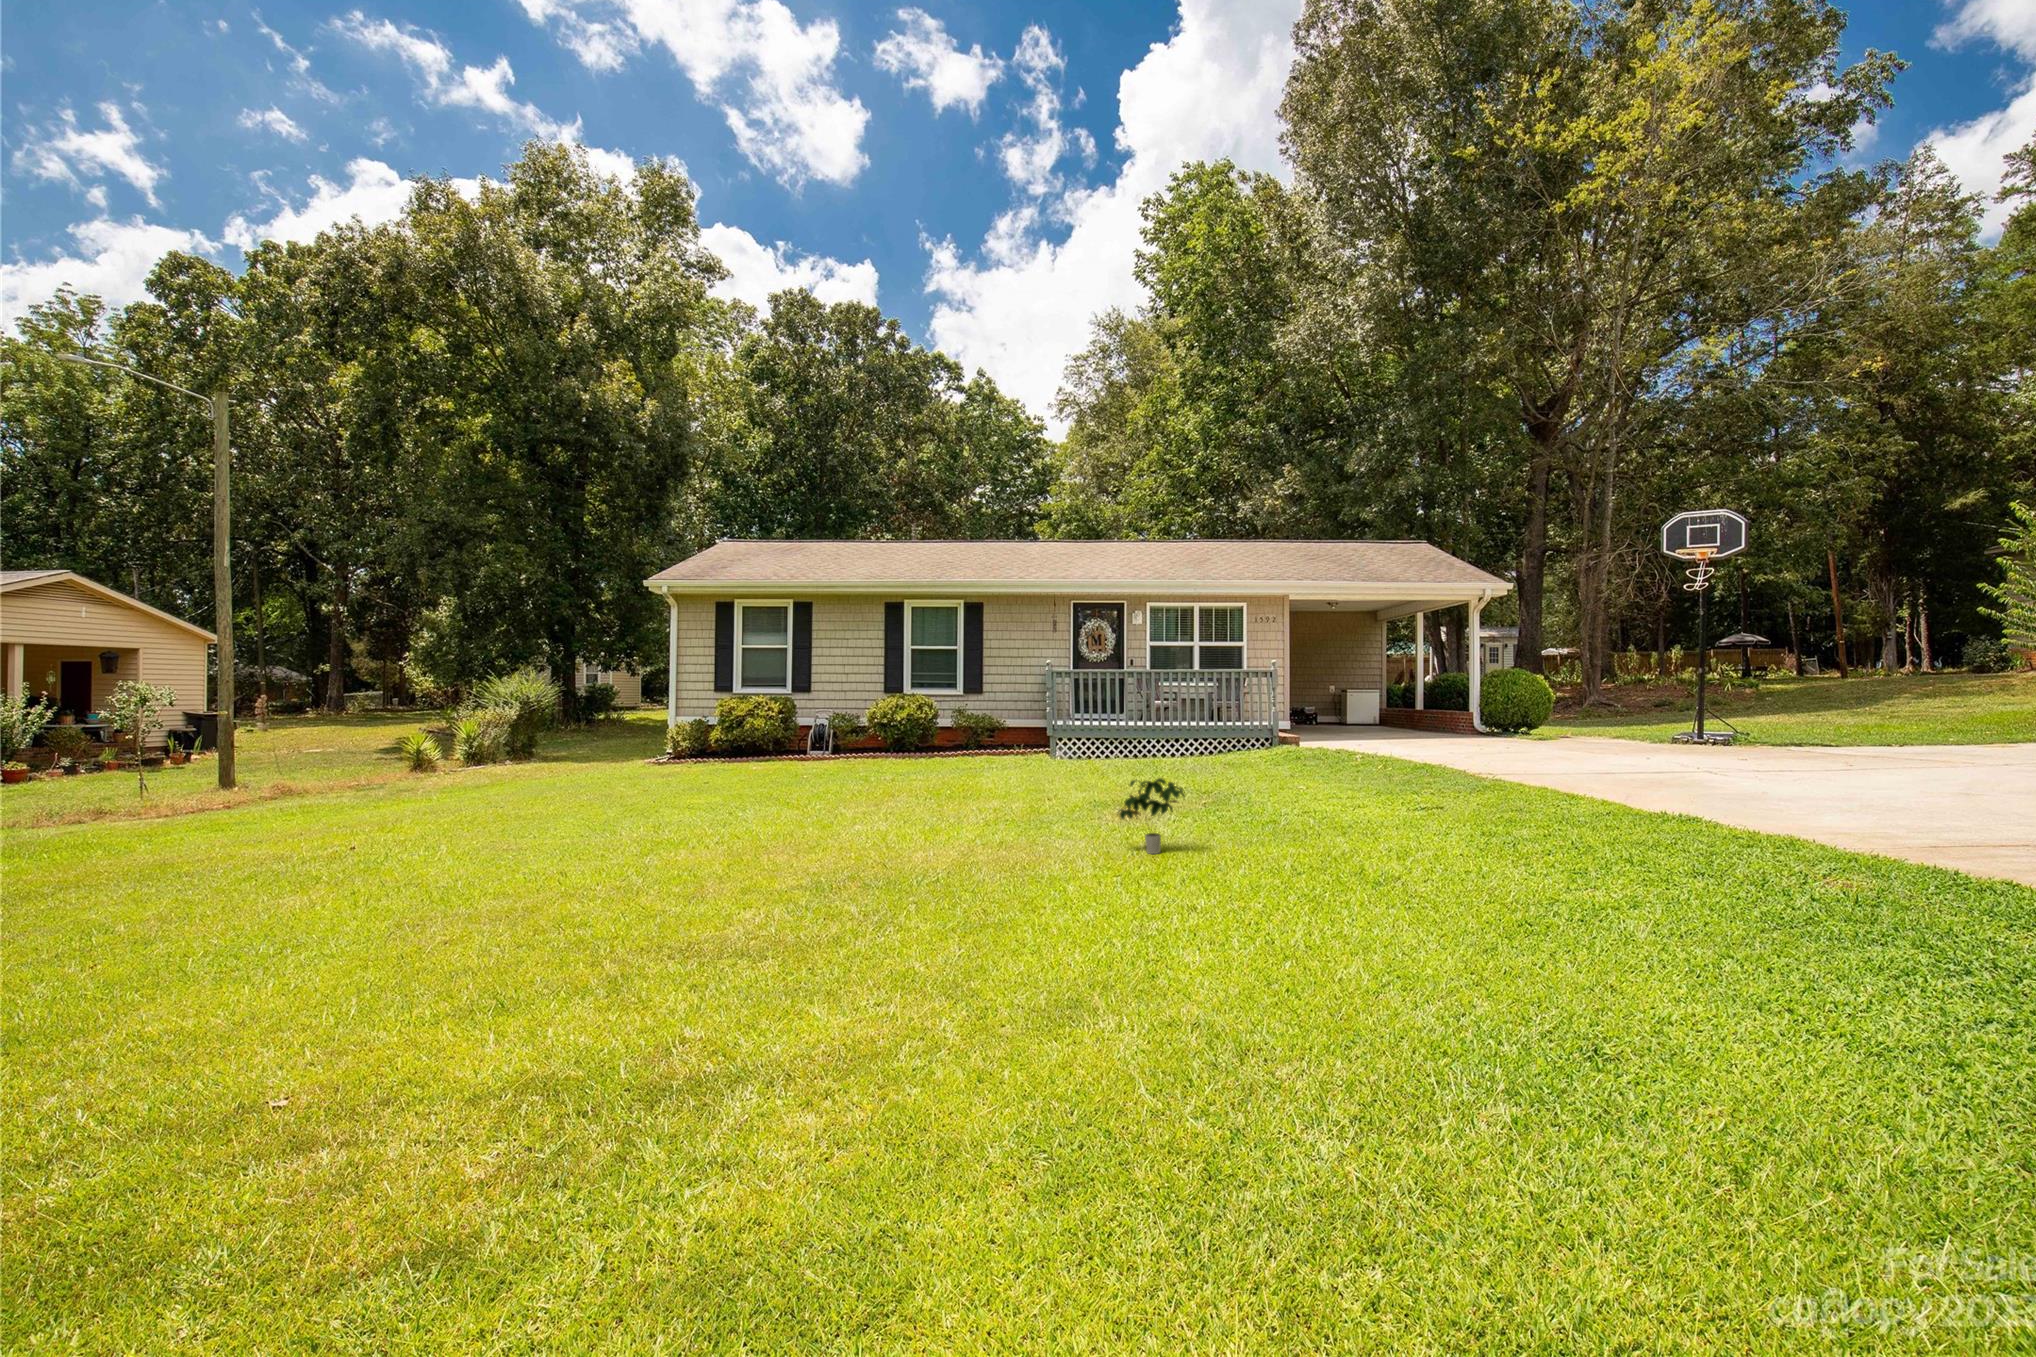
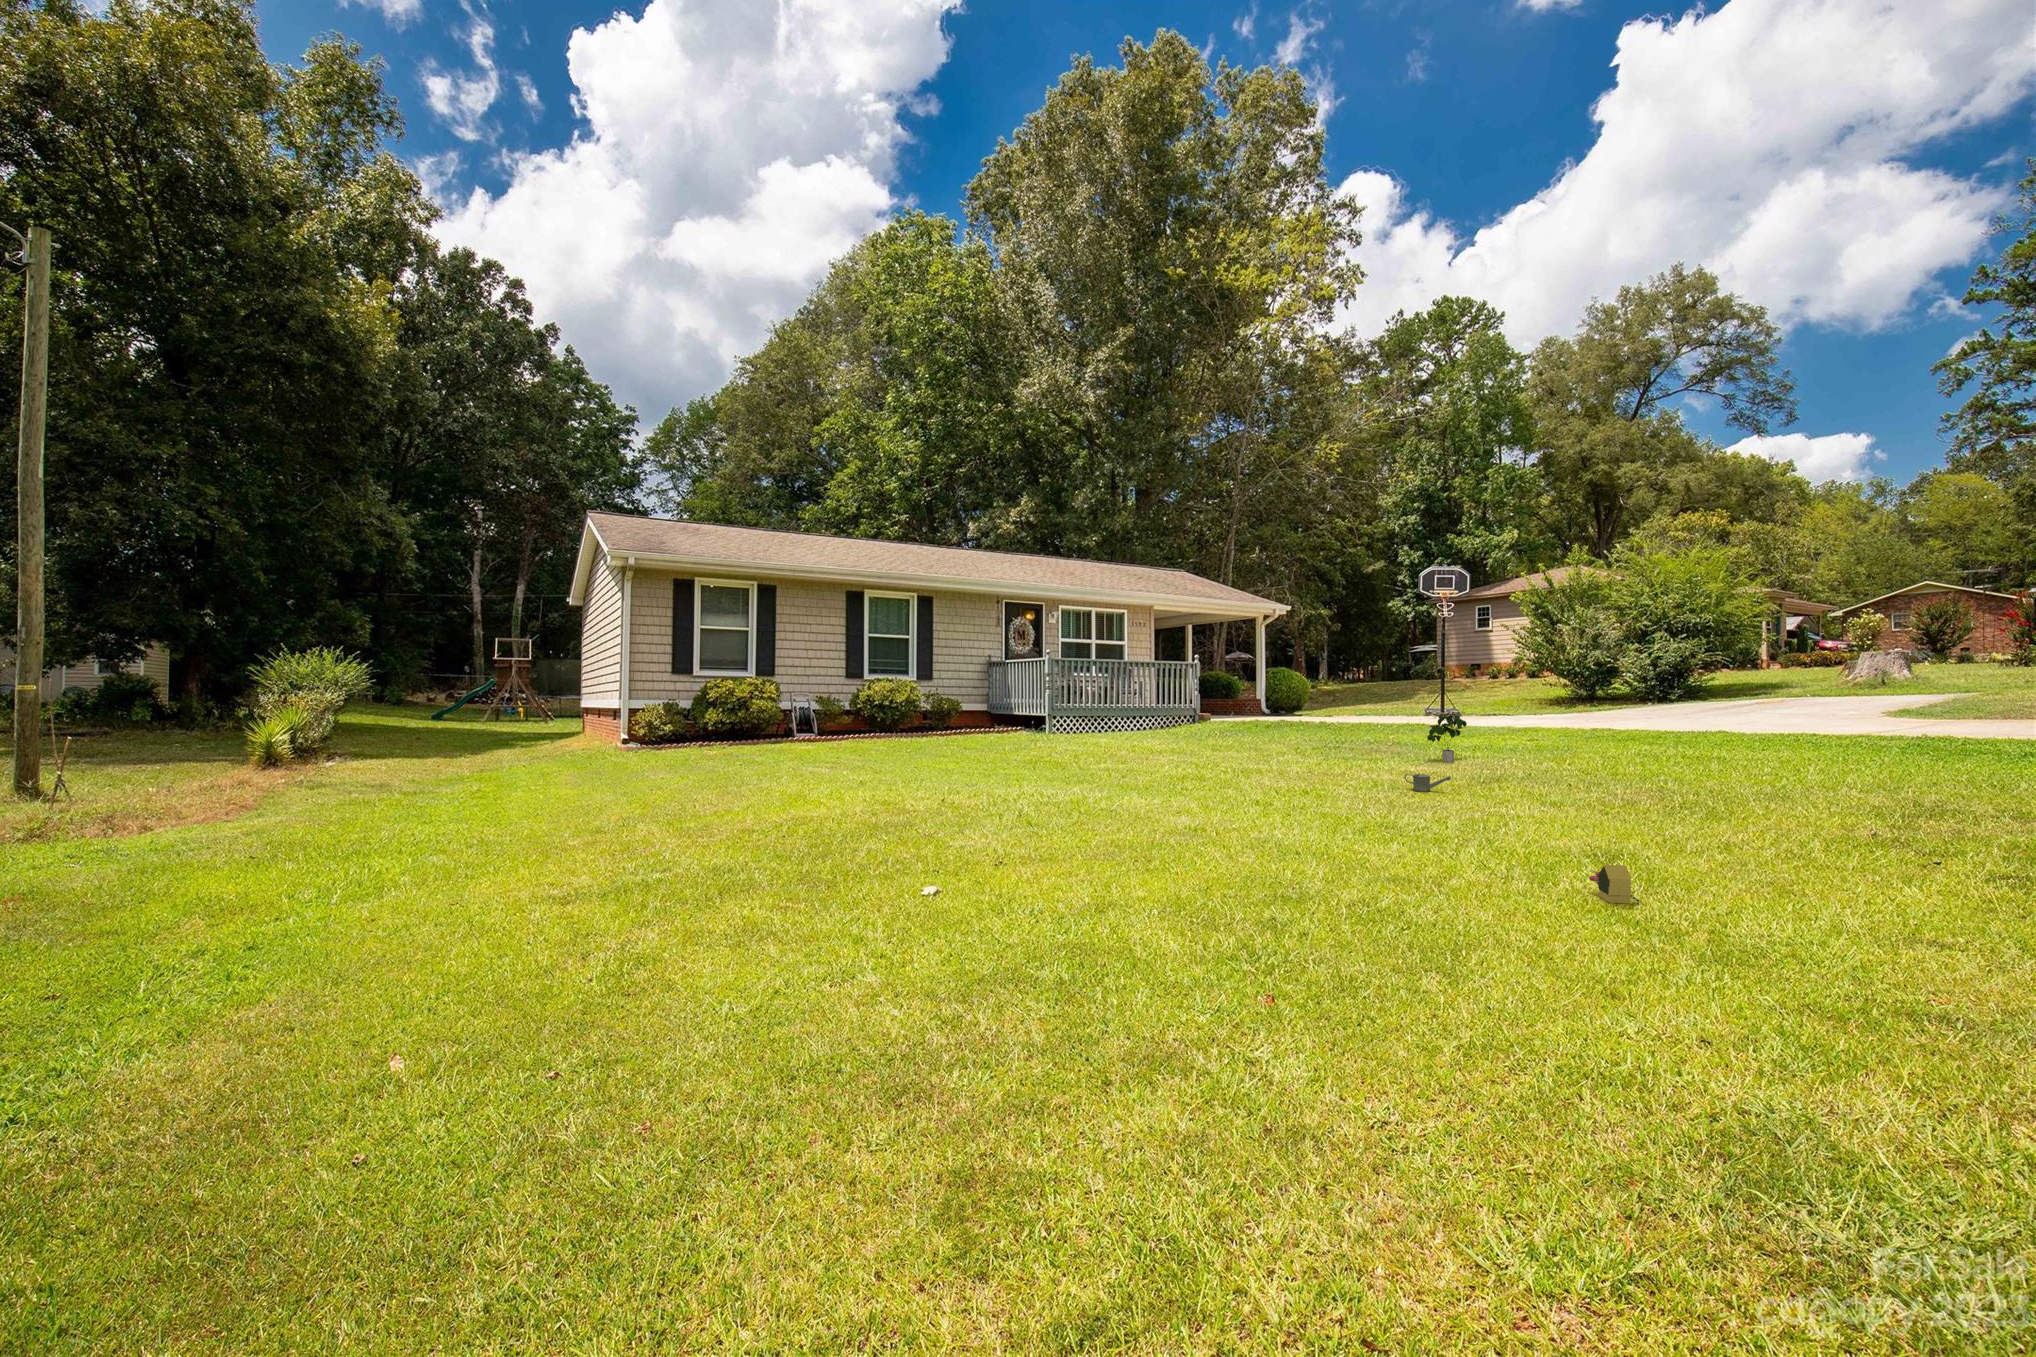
watering can: none [881,867,905,897] -> present [1404,774,1451,792]
toy house: none [226,1043,318,1108] -> present [1589,865,1640,904]

